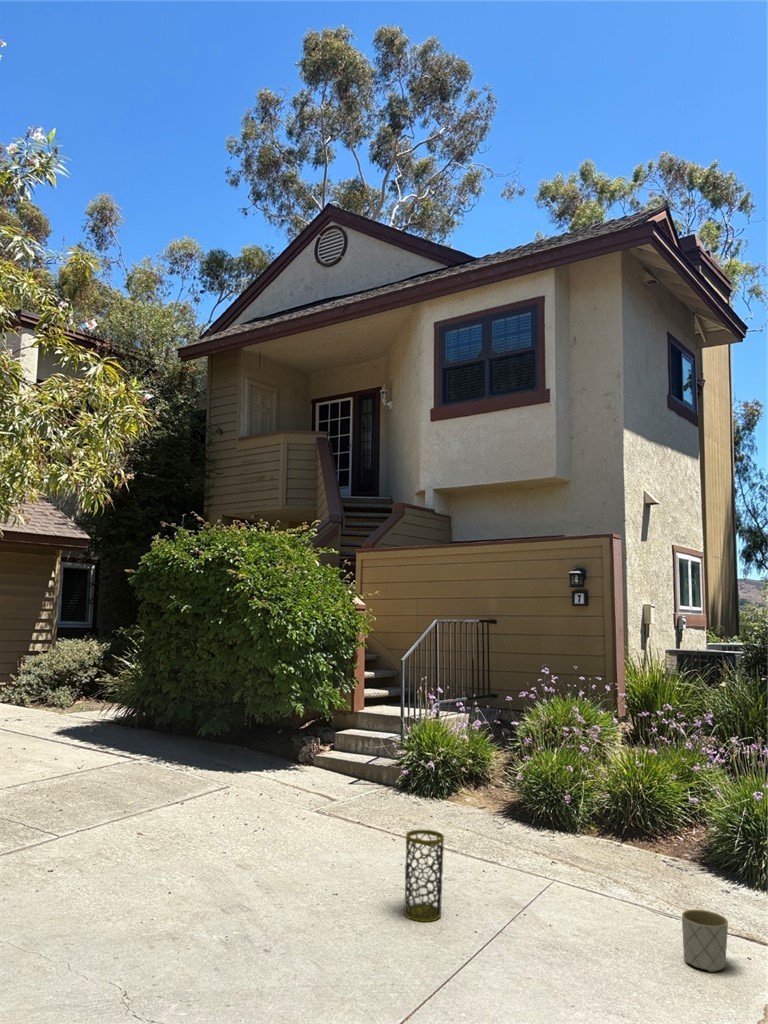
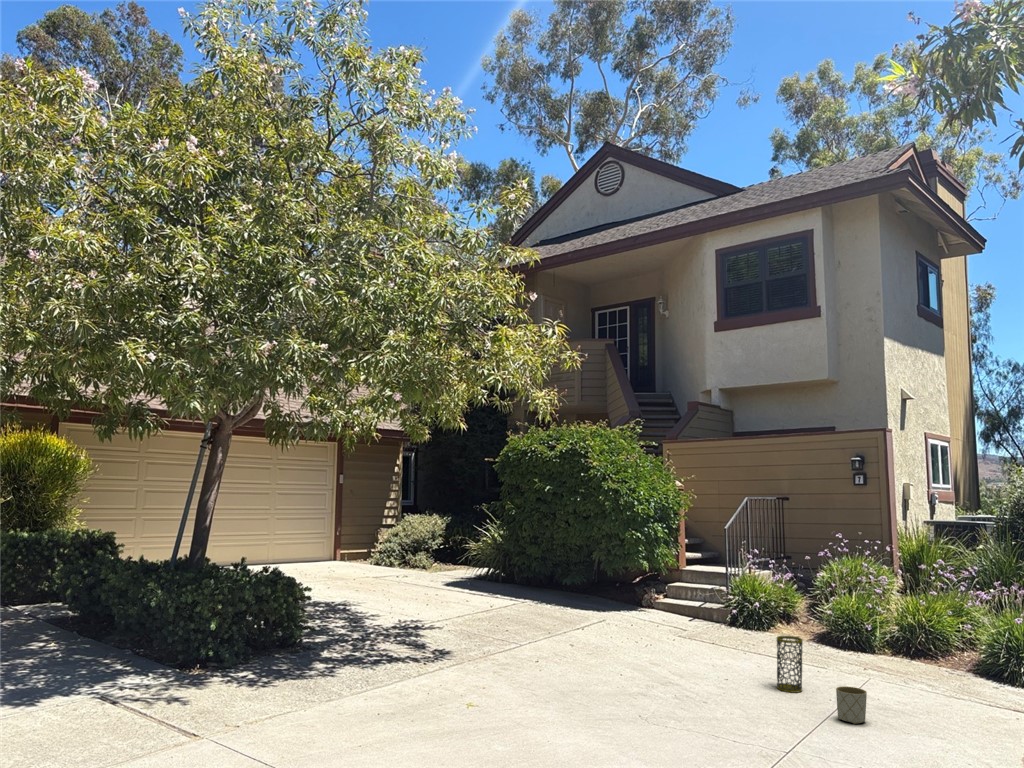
planter: present [682,910,728,972] -> present [836,687,867,724]

